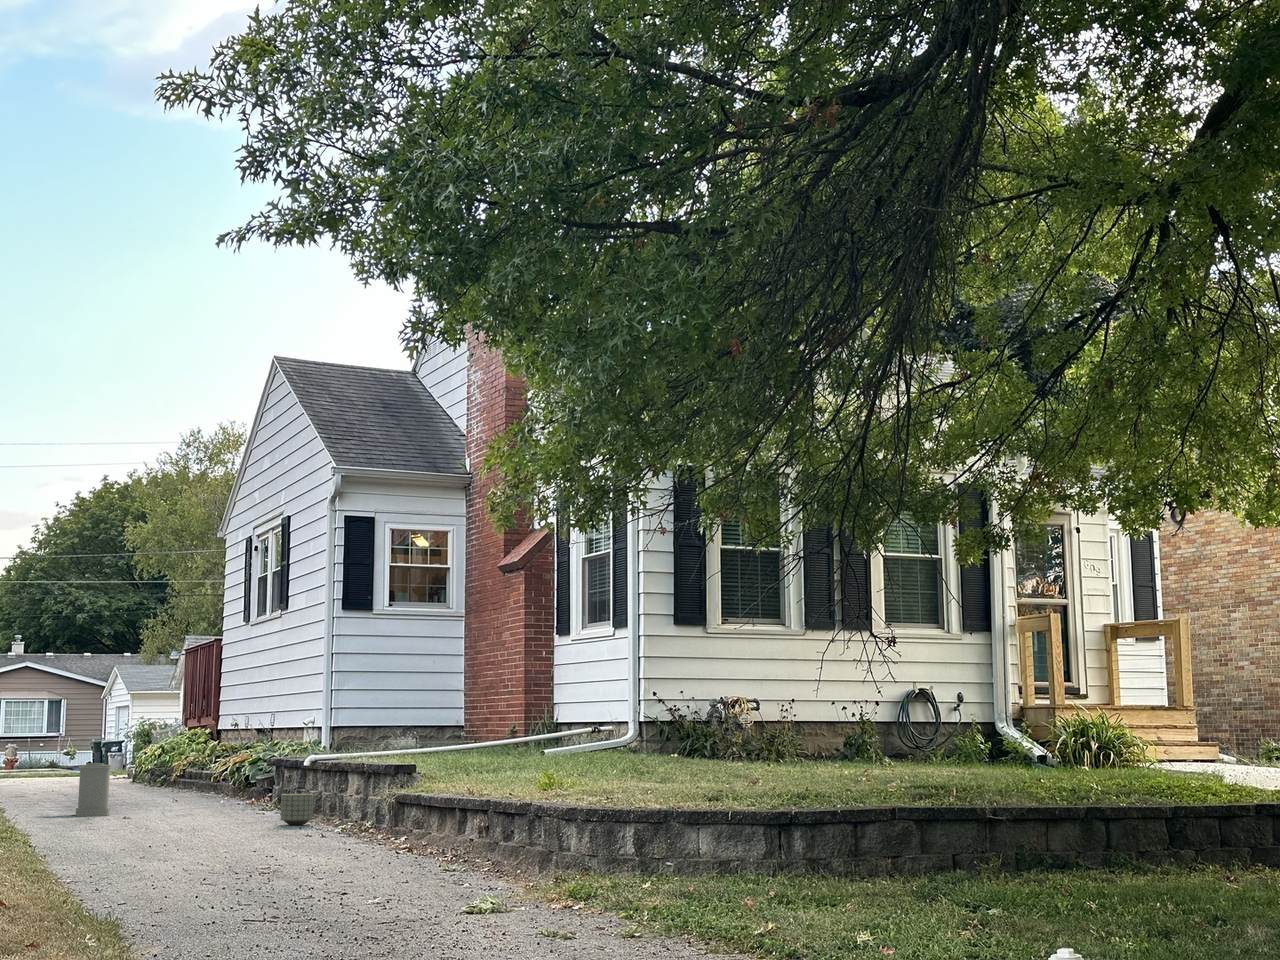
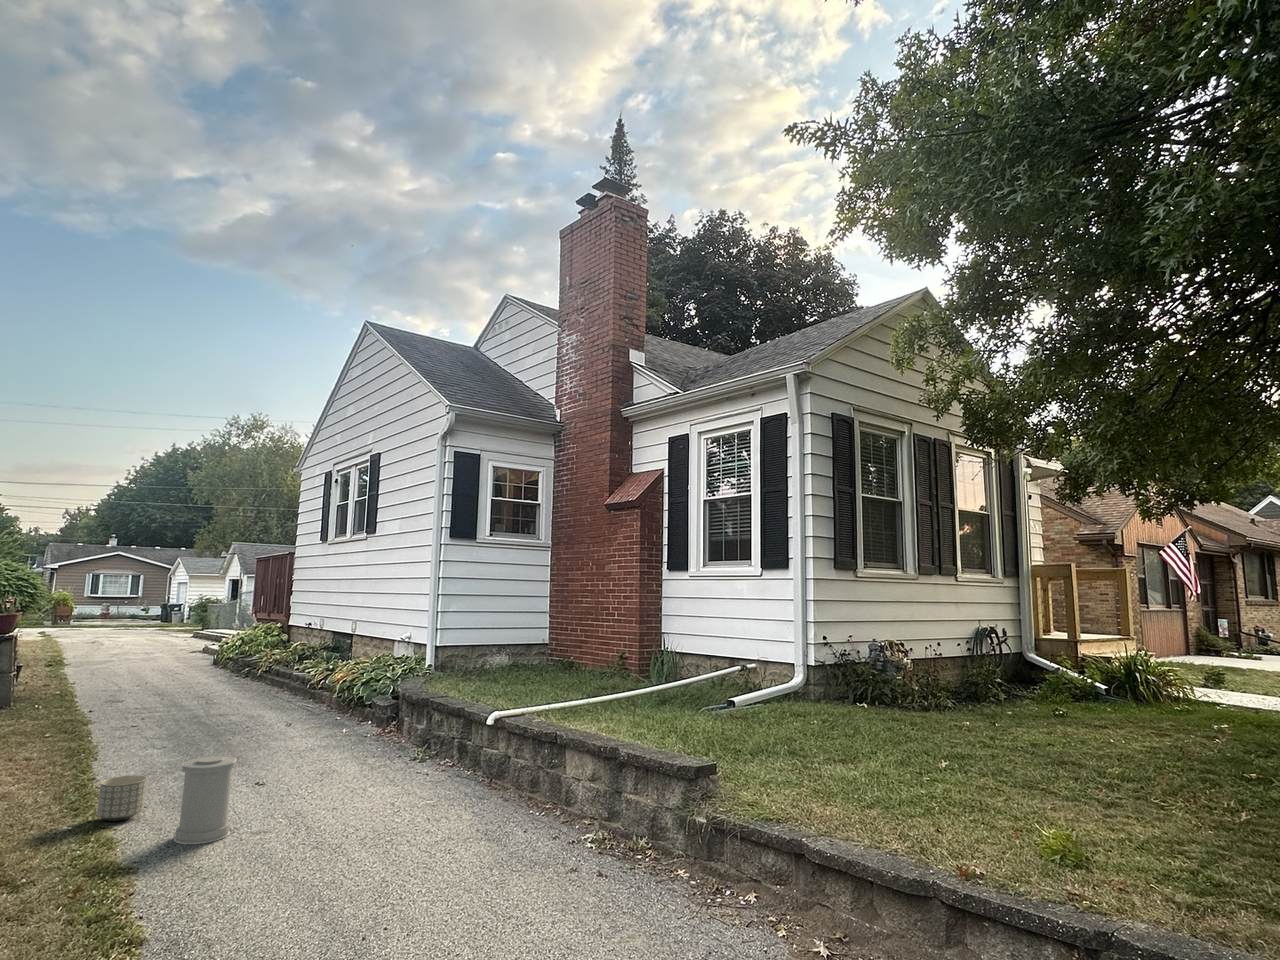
planter: present [280,794,313,825] -> present [97,775,147,821]

